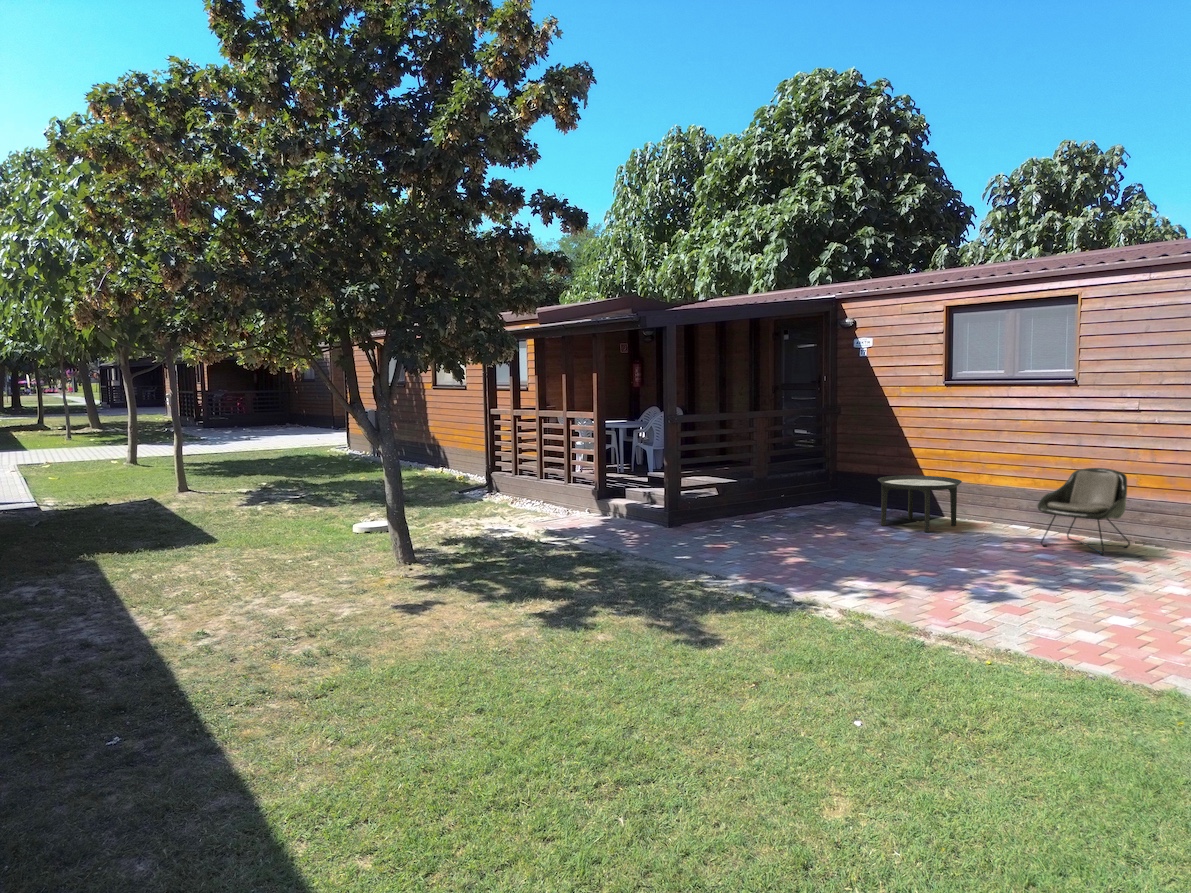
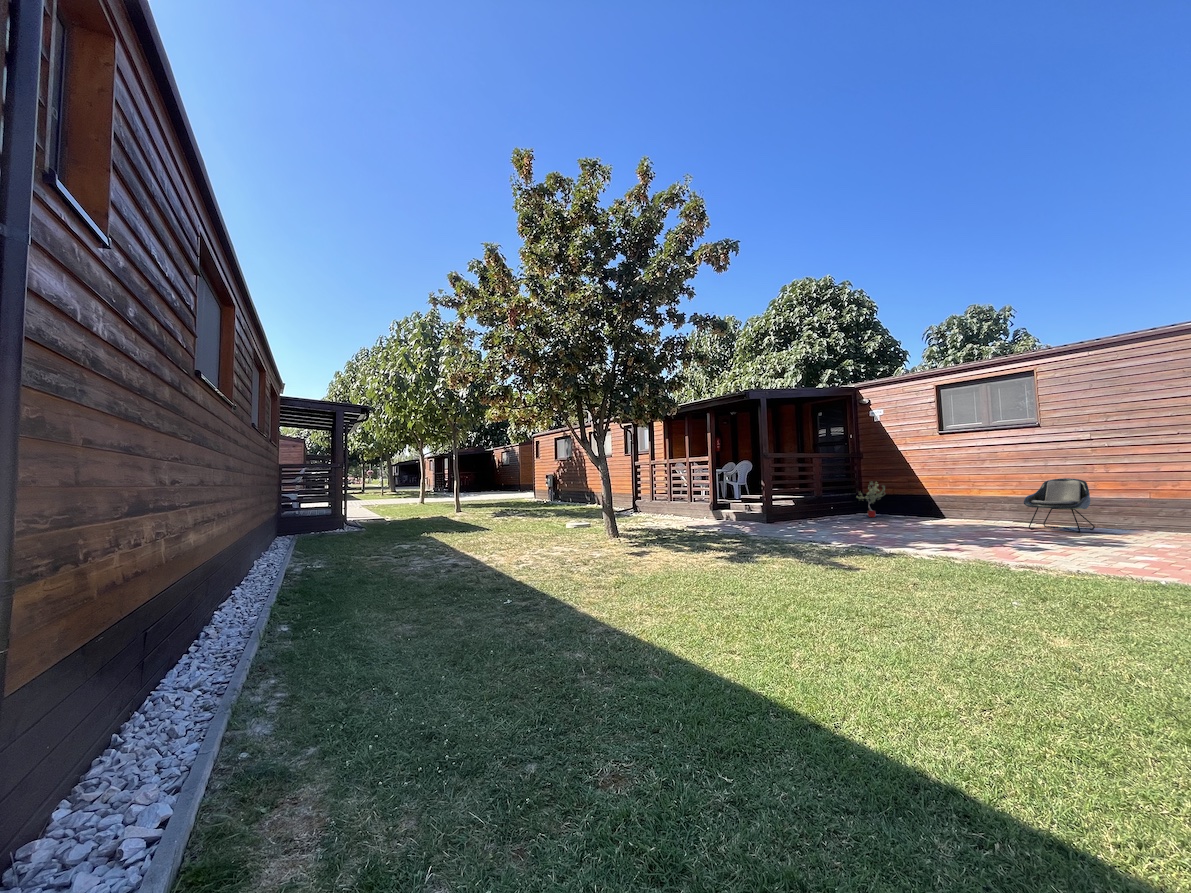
potted tree: none [821,455,864,512] -> present [857,482,885,518]
round table: present [877,475,962,532] -> none [901,492,961,525]

